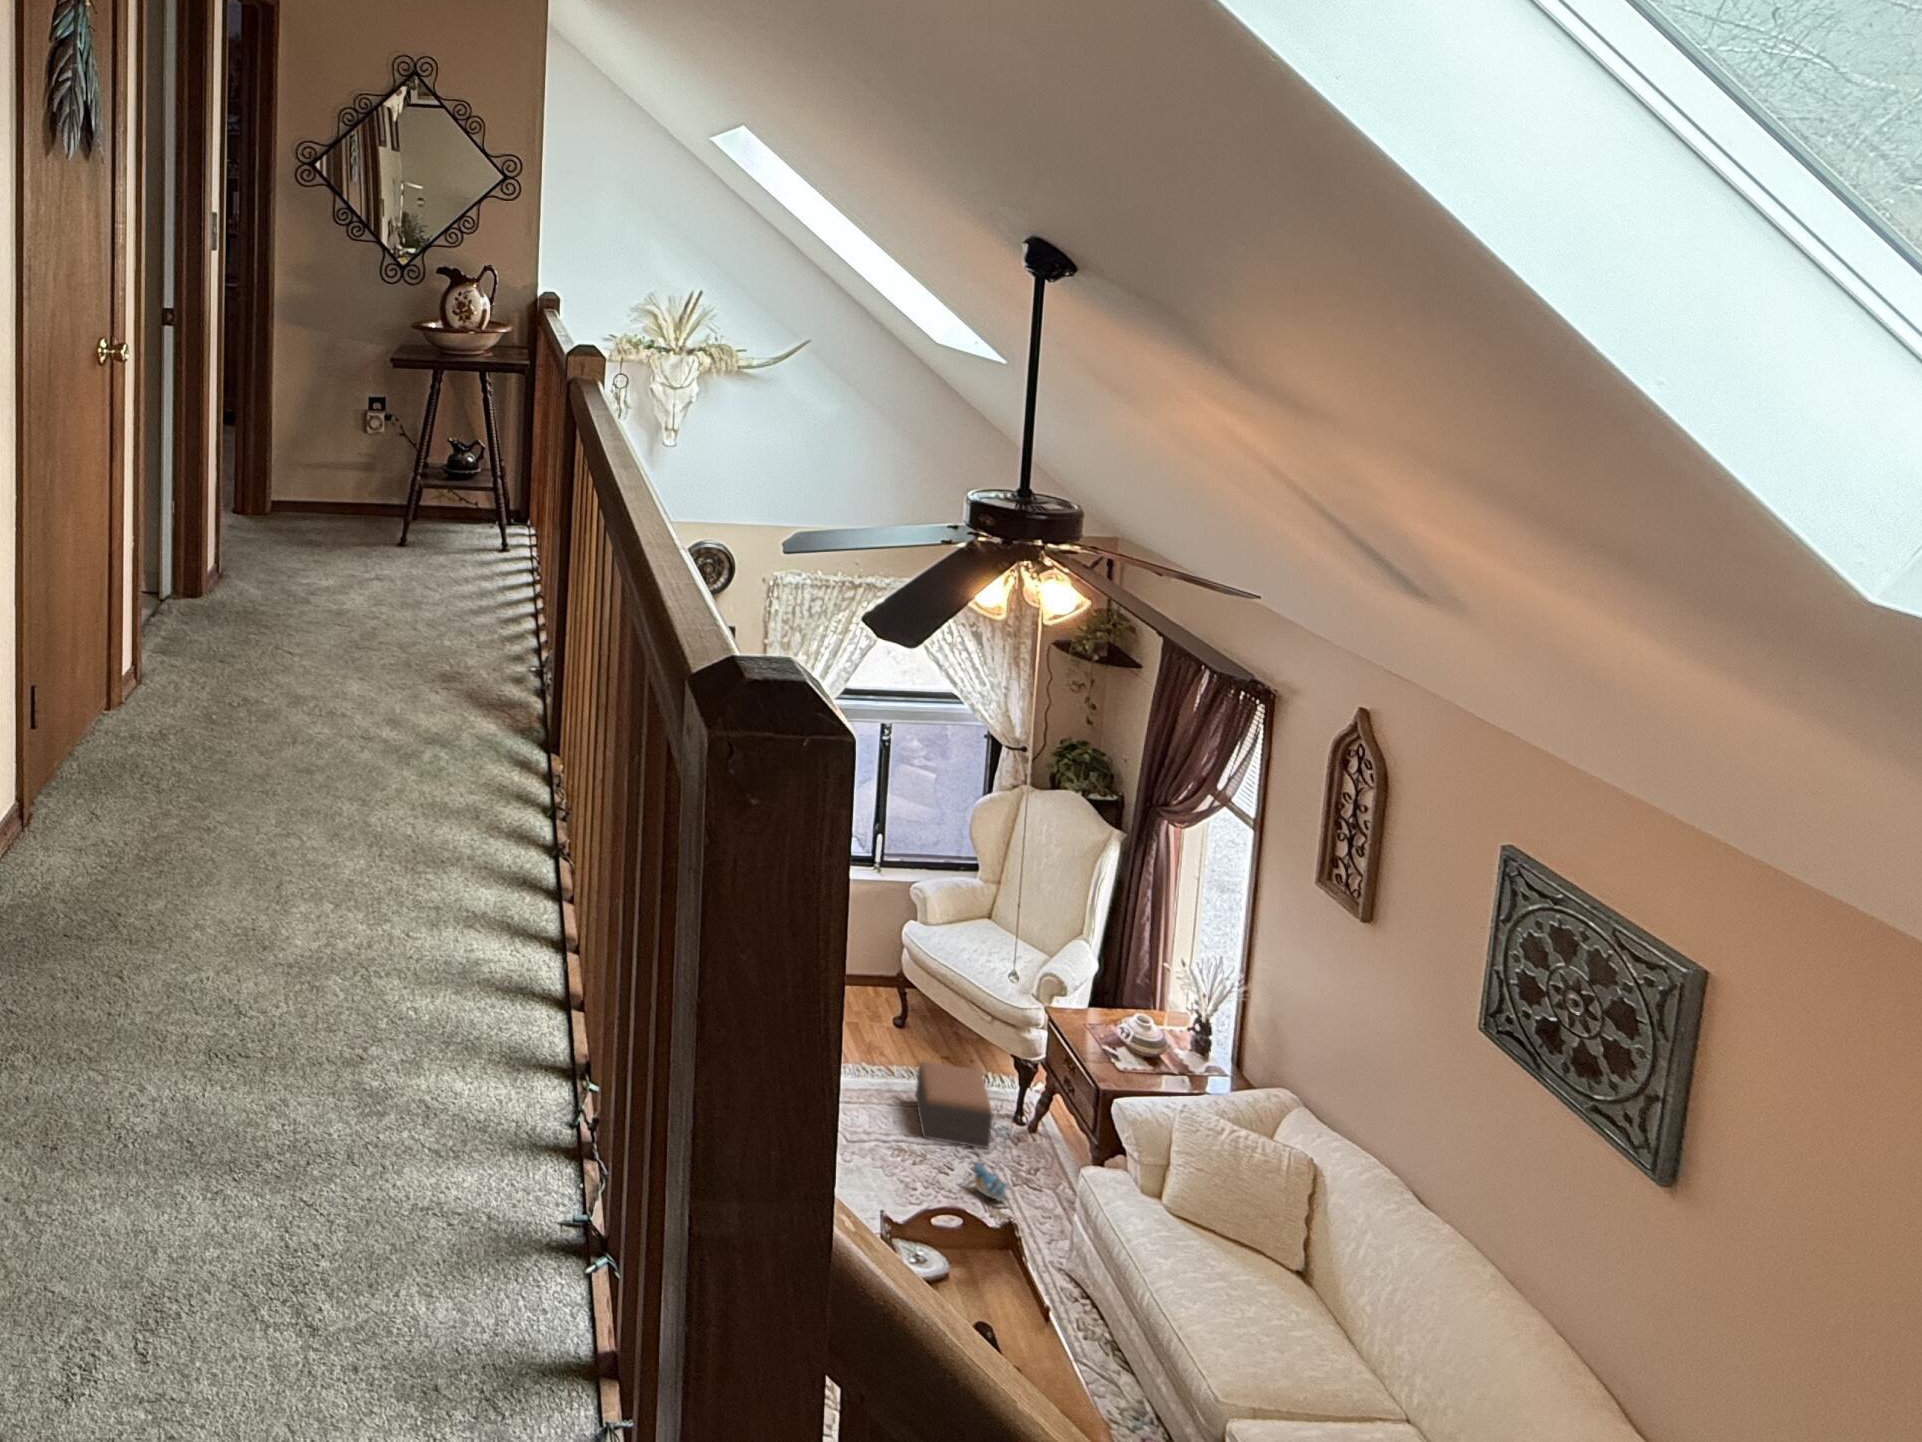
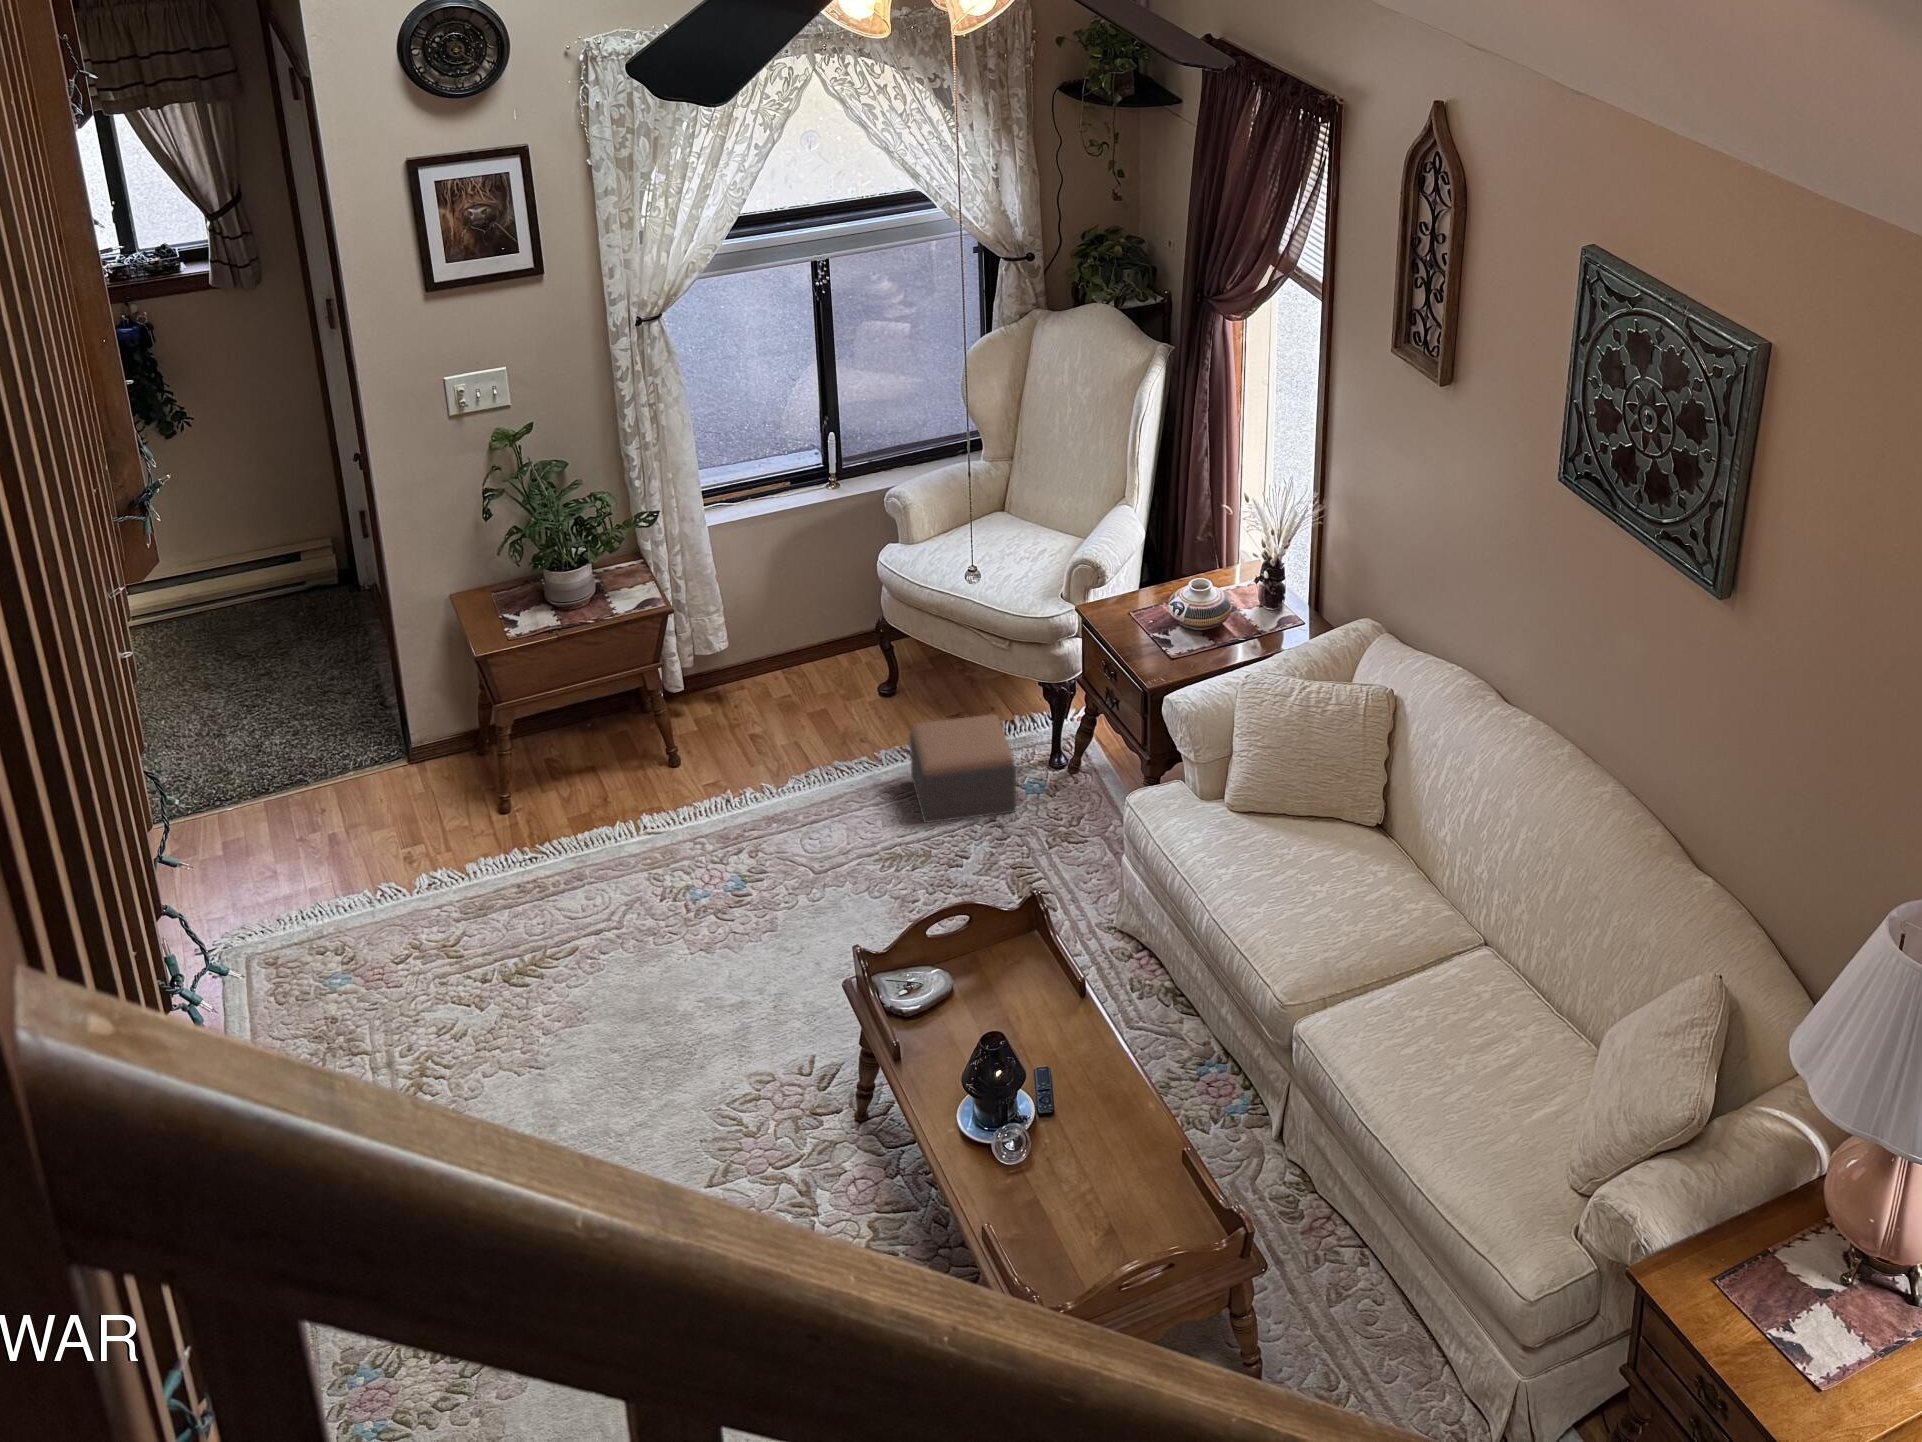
plush toy: present [973,1163,1008,1200] -> none [990,831,1044,871]

